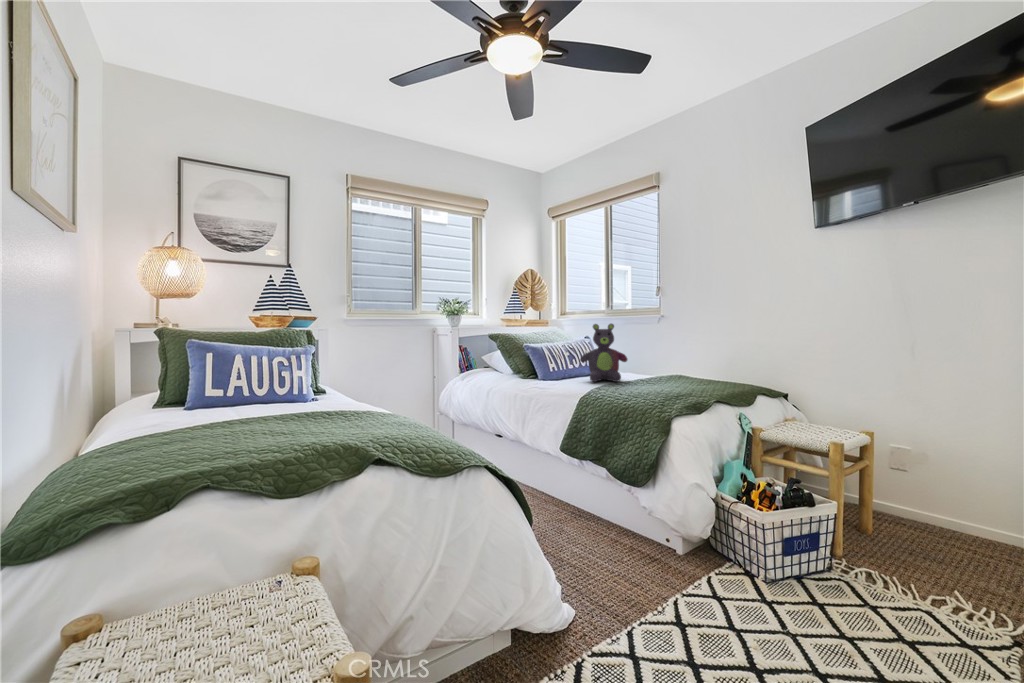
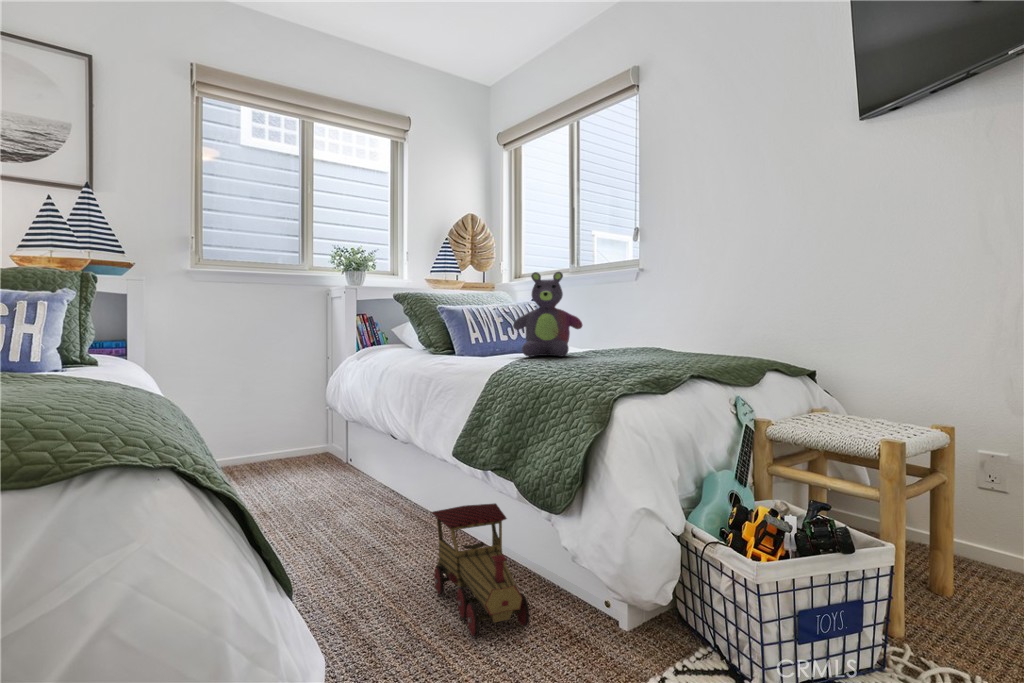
toy train: none [554,480,625,558] -> present [432,503,530,638]

